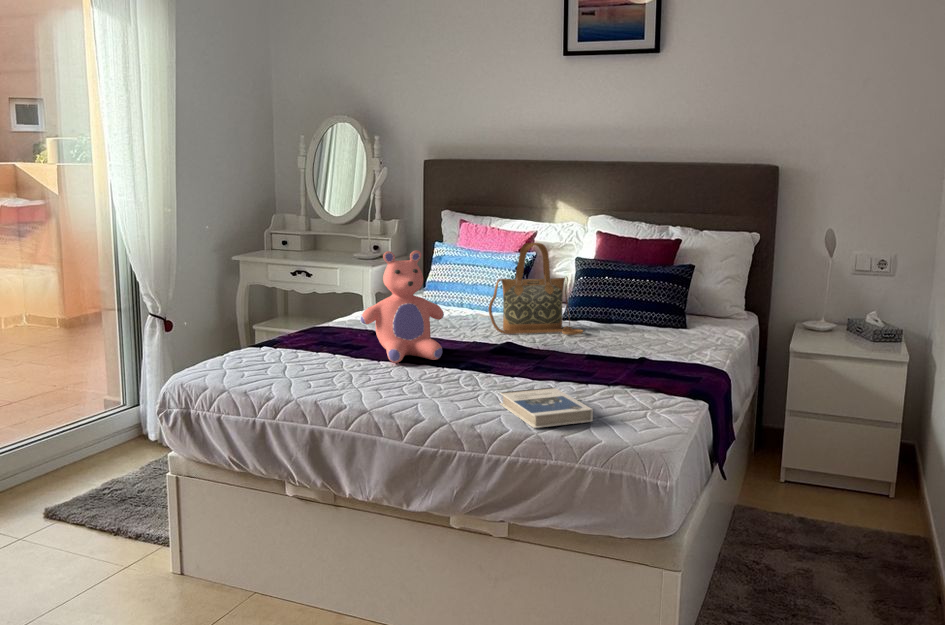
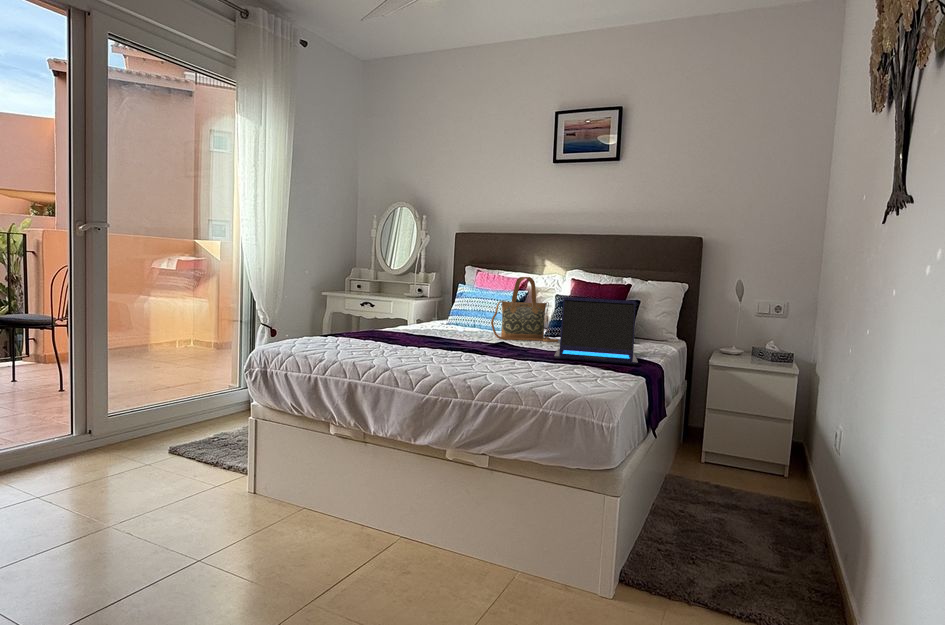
teddy bear: present [361,250,444,363] -> none [397,270,457,348]
laptop: none [582,277,696,375] -> present [554,297,638,364]
hardback book: present [500,387,593,428] -> none [489,362,557,383]

